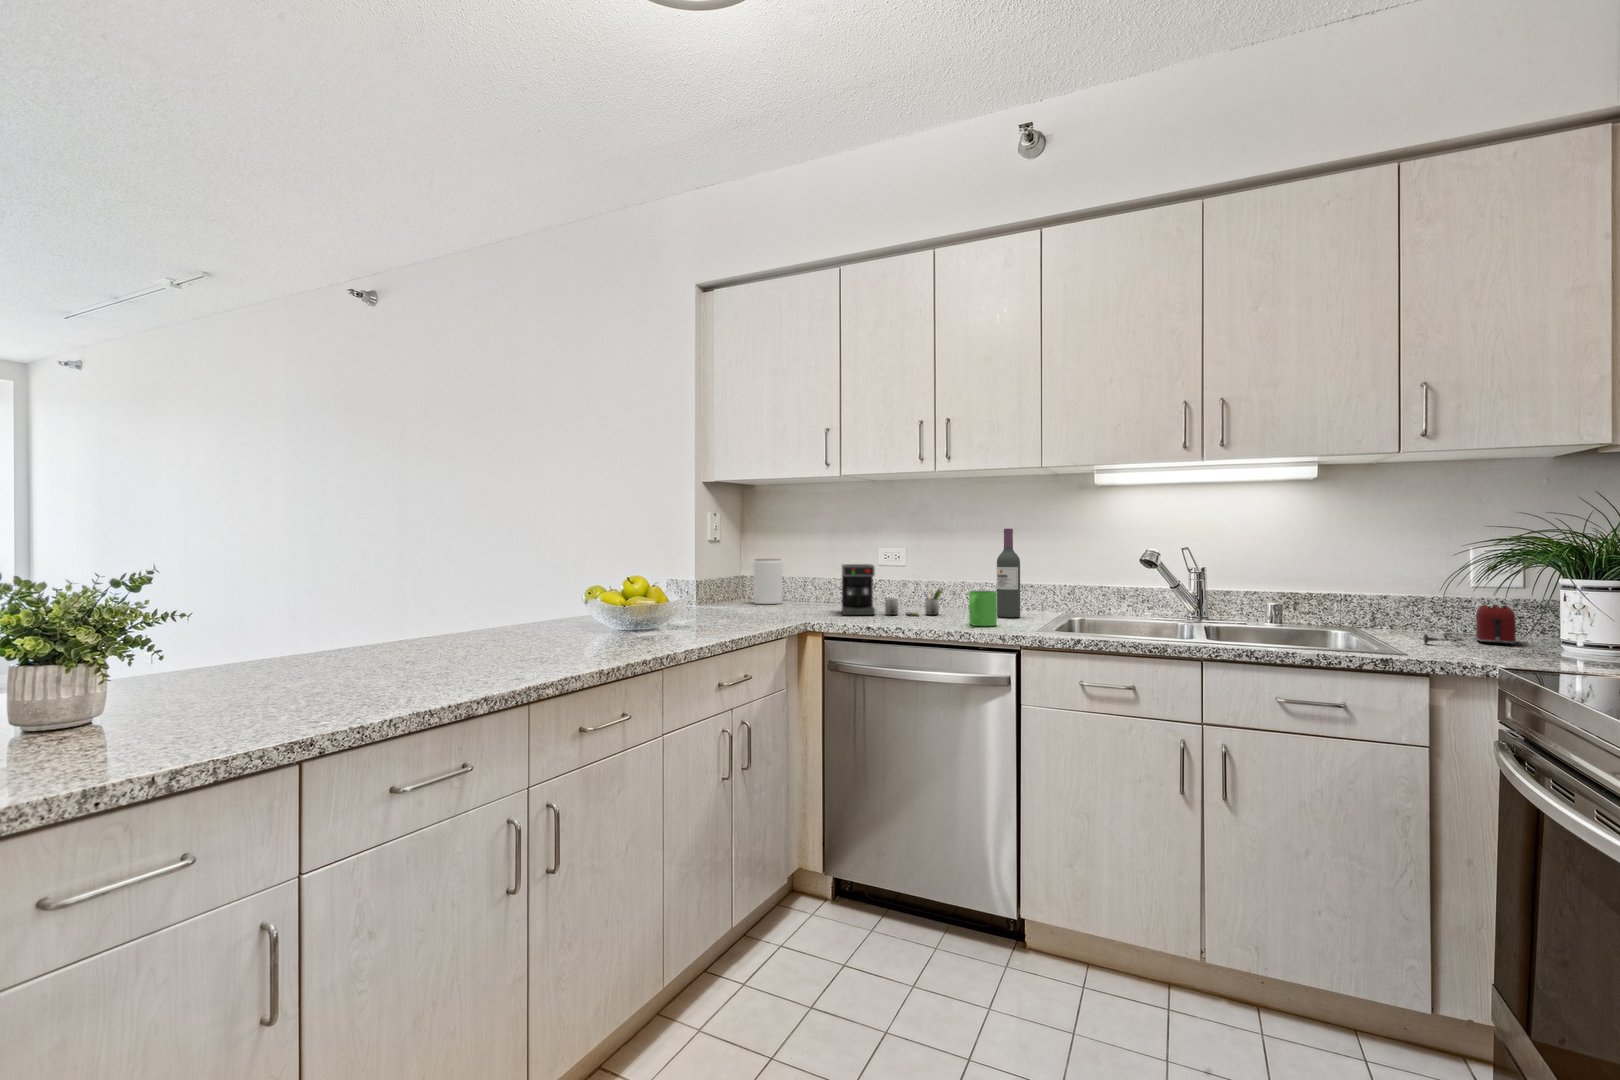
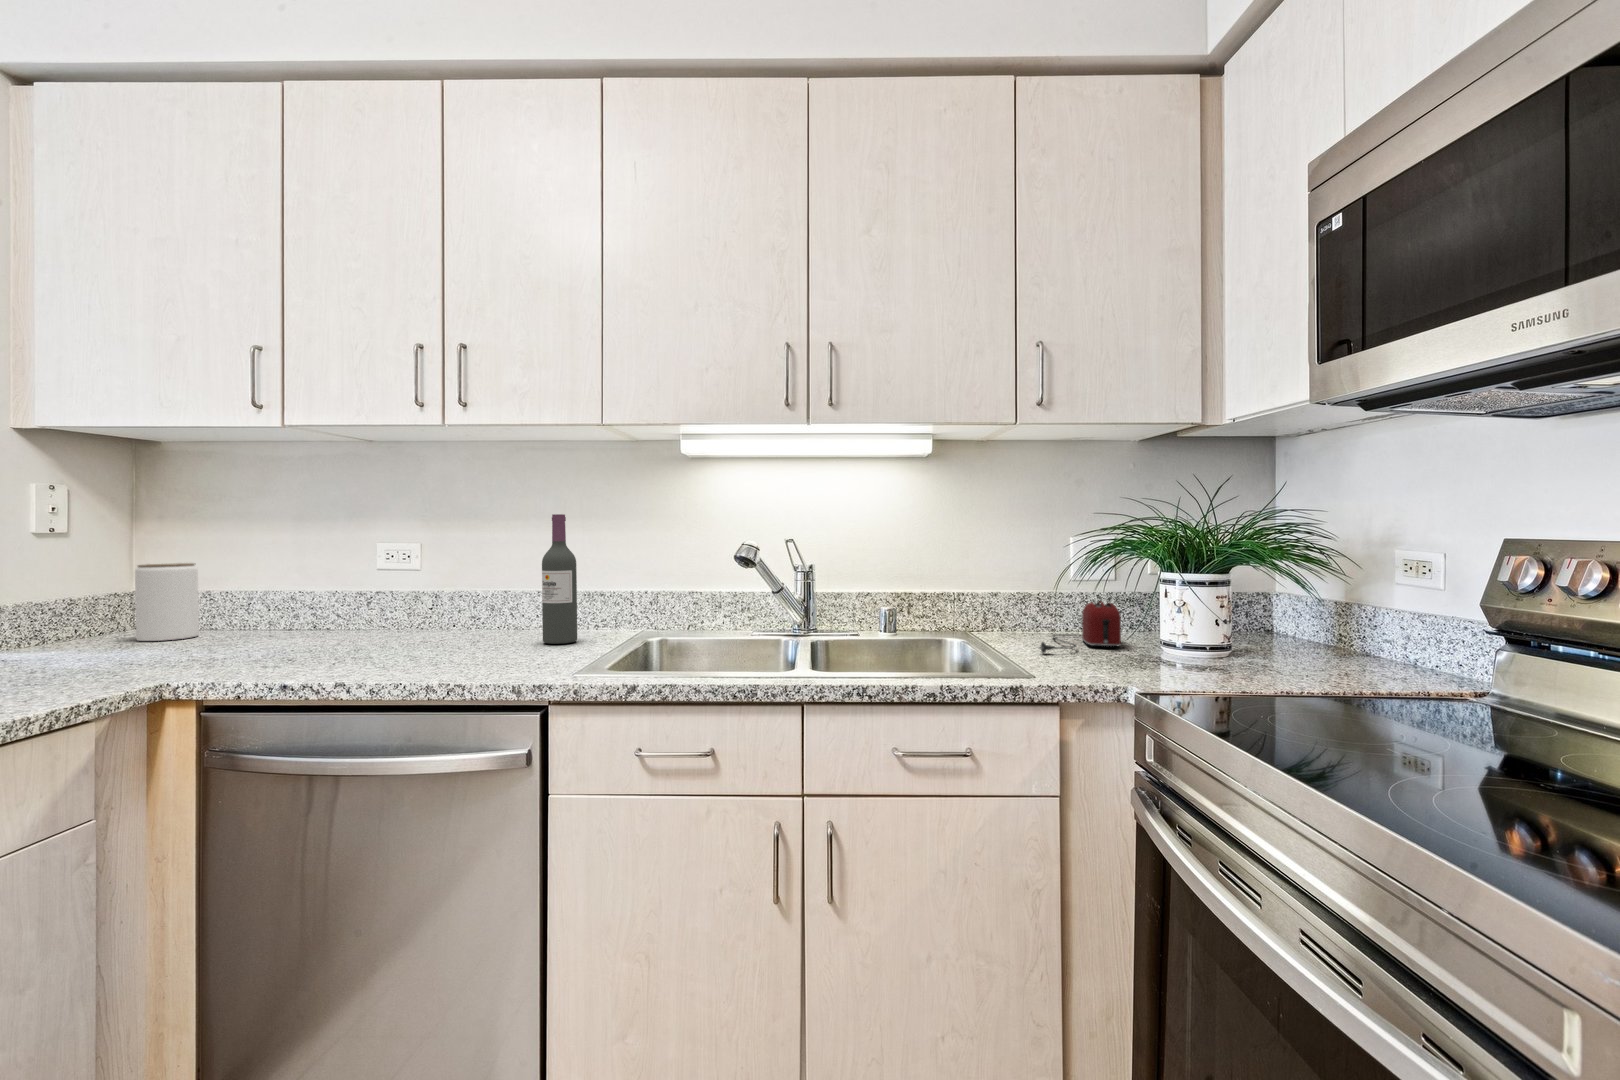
coffee maker: present [842,564,942,615] -> none [272,570,459,658]
mug: present [969,590,997,626] -> none [474,609,526,667]

